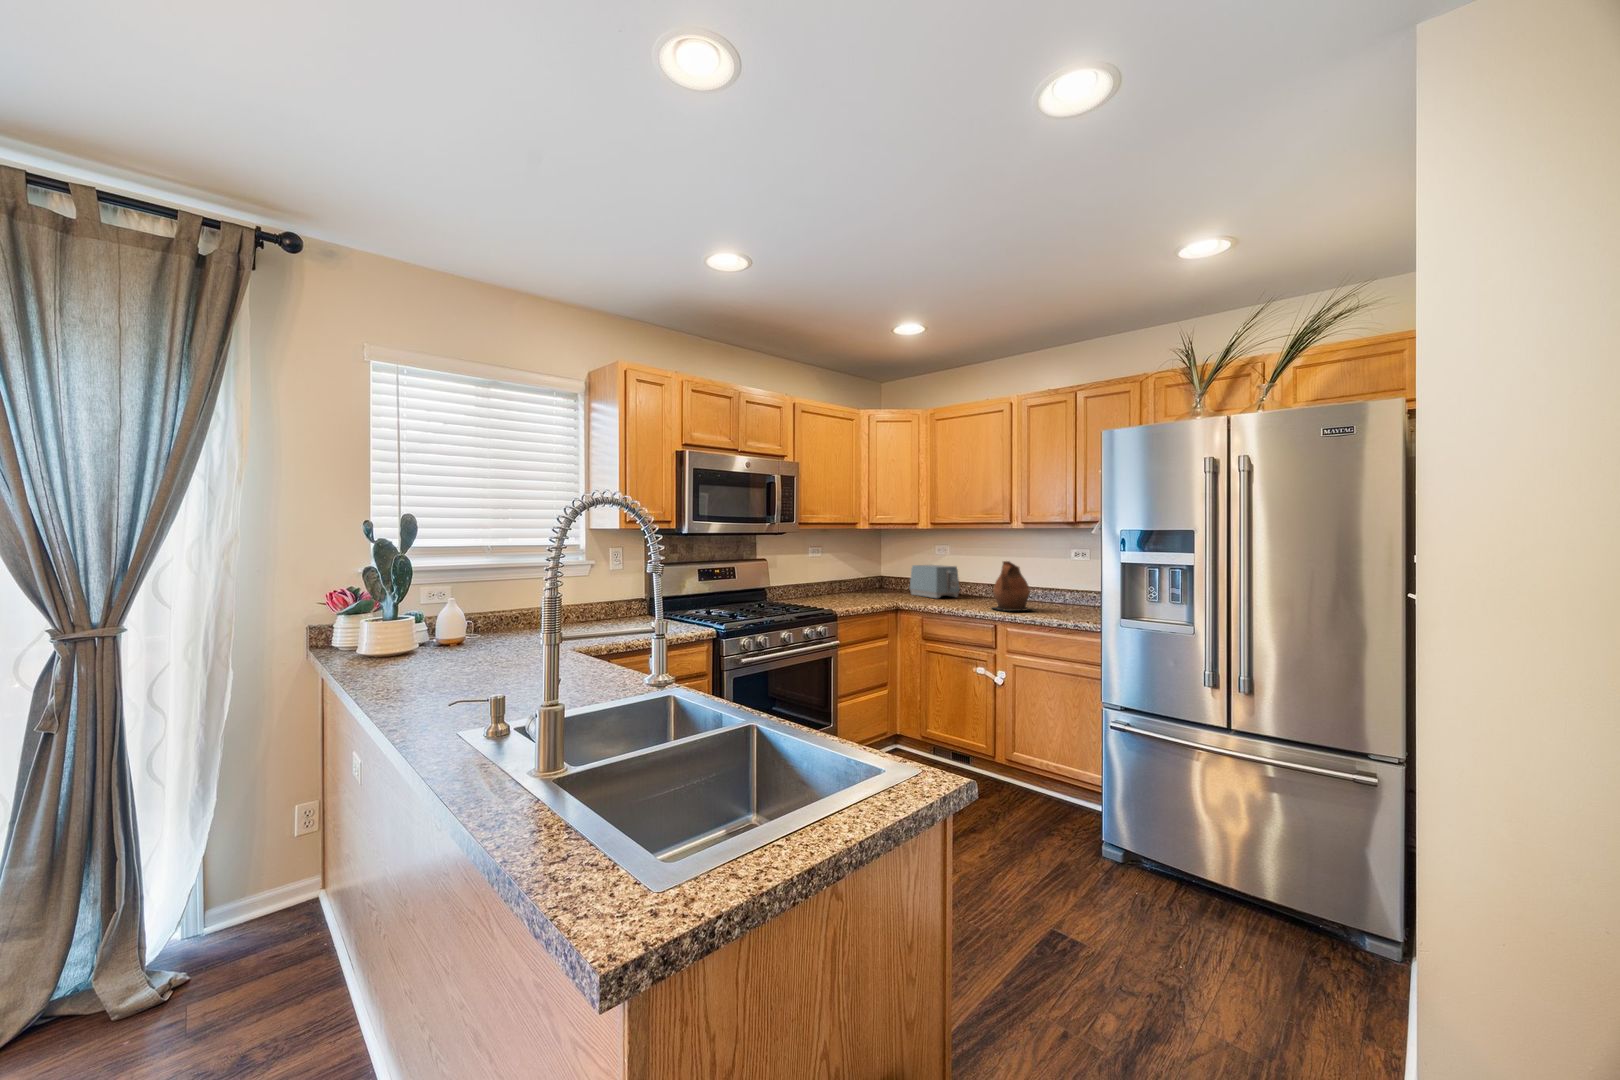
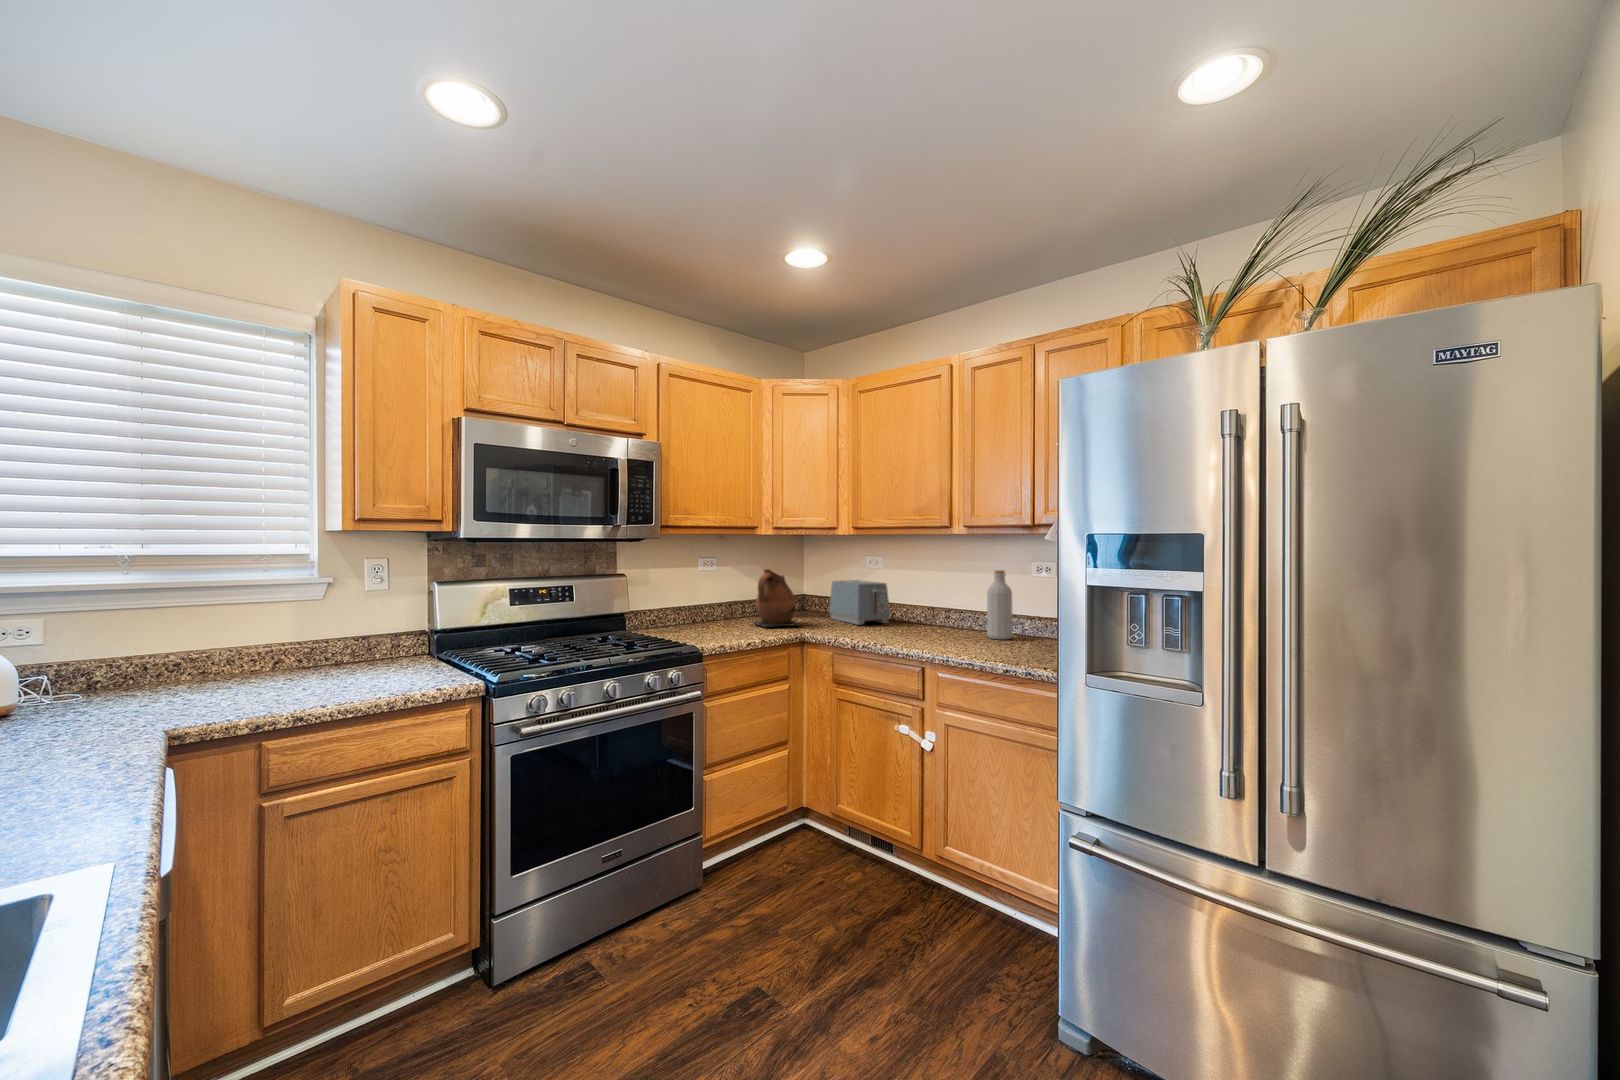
bottle: none [1038,556,1058,607] -> present [987,570,1012,640]
ceramic pitcher: present [992,561,1033,611] -> present [754,569,800,626]

